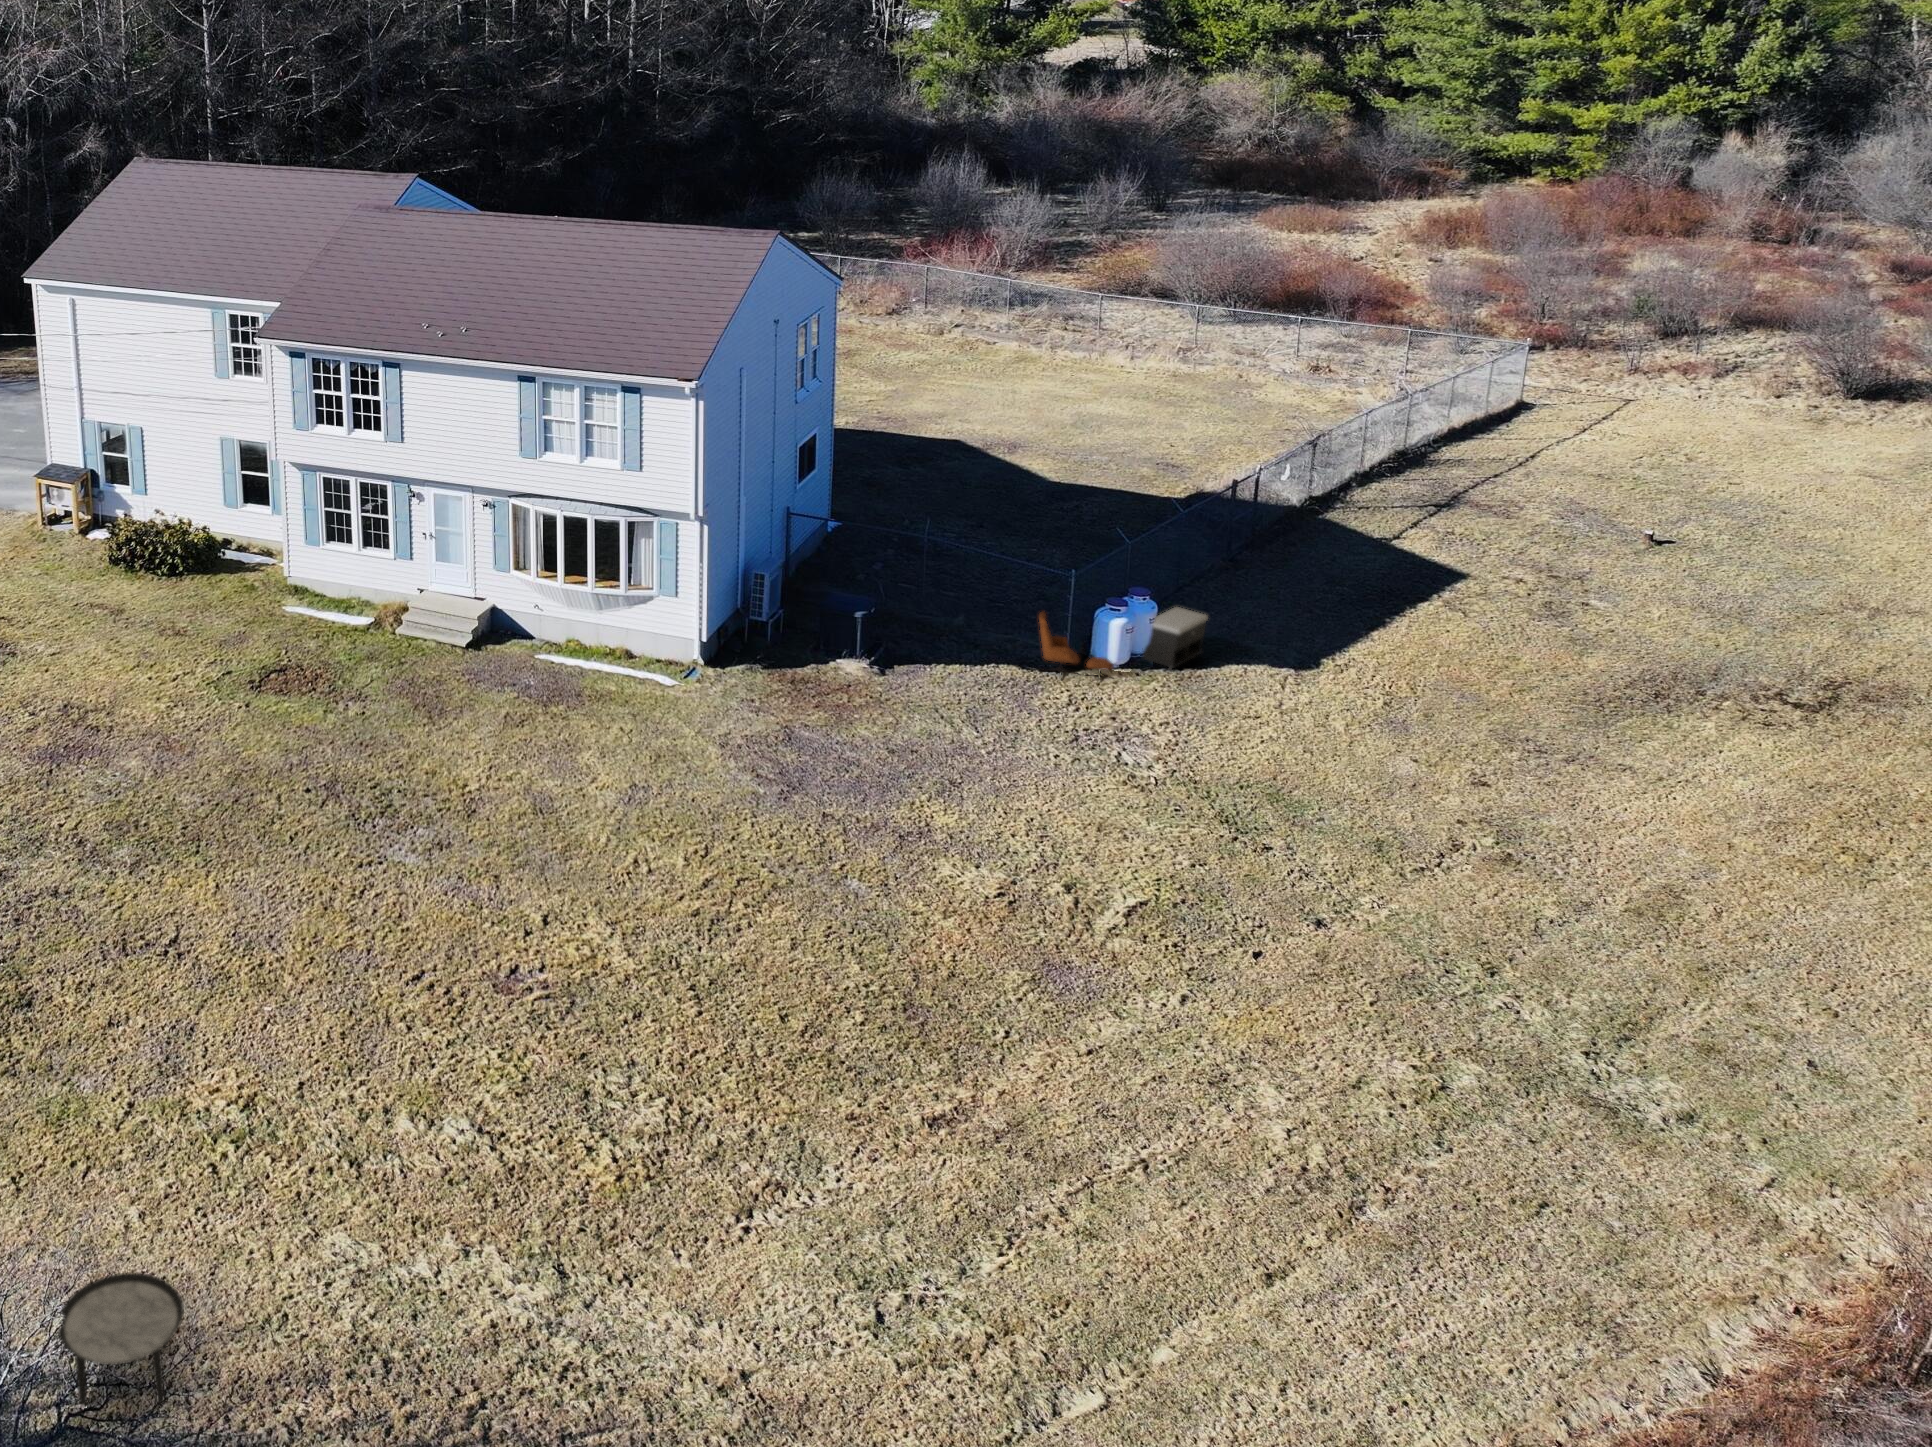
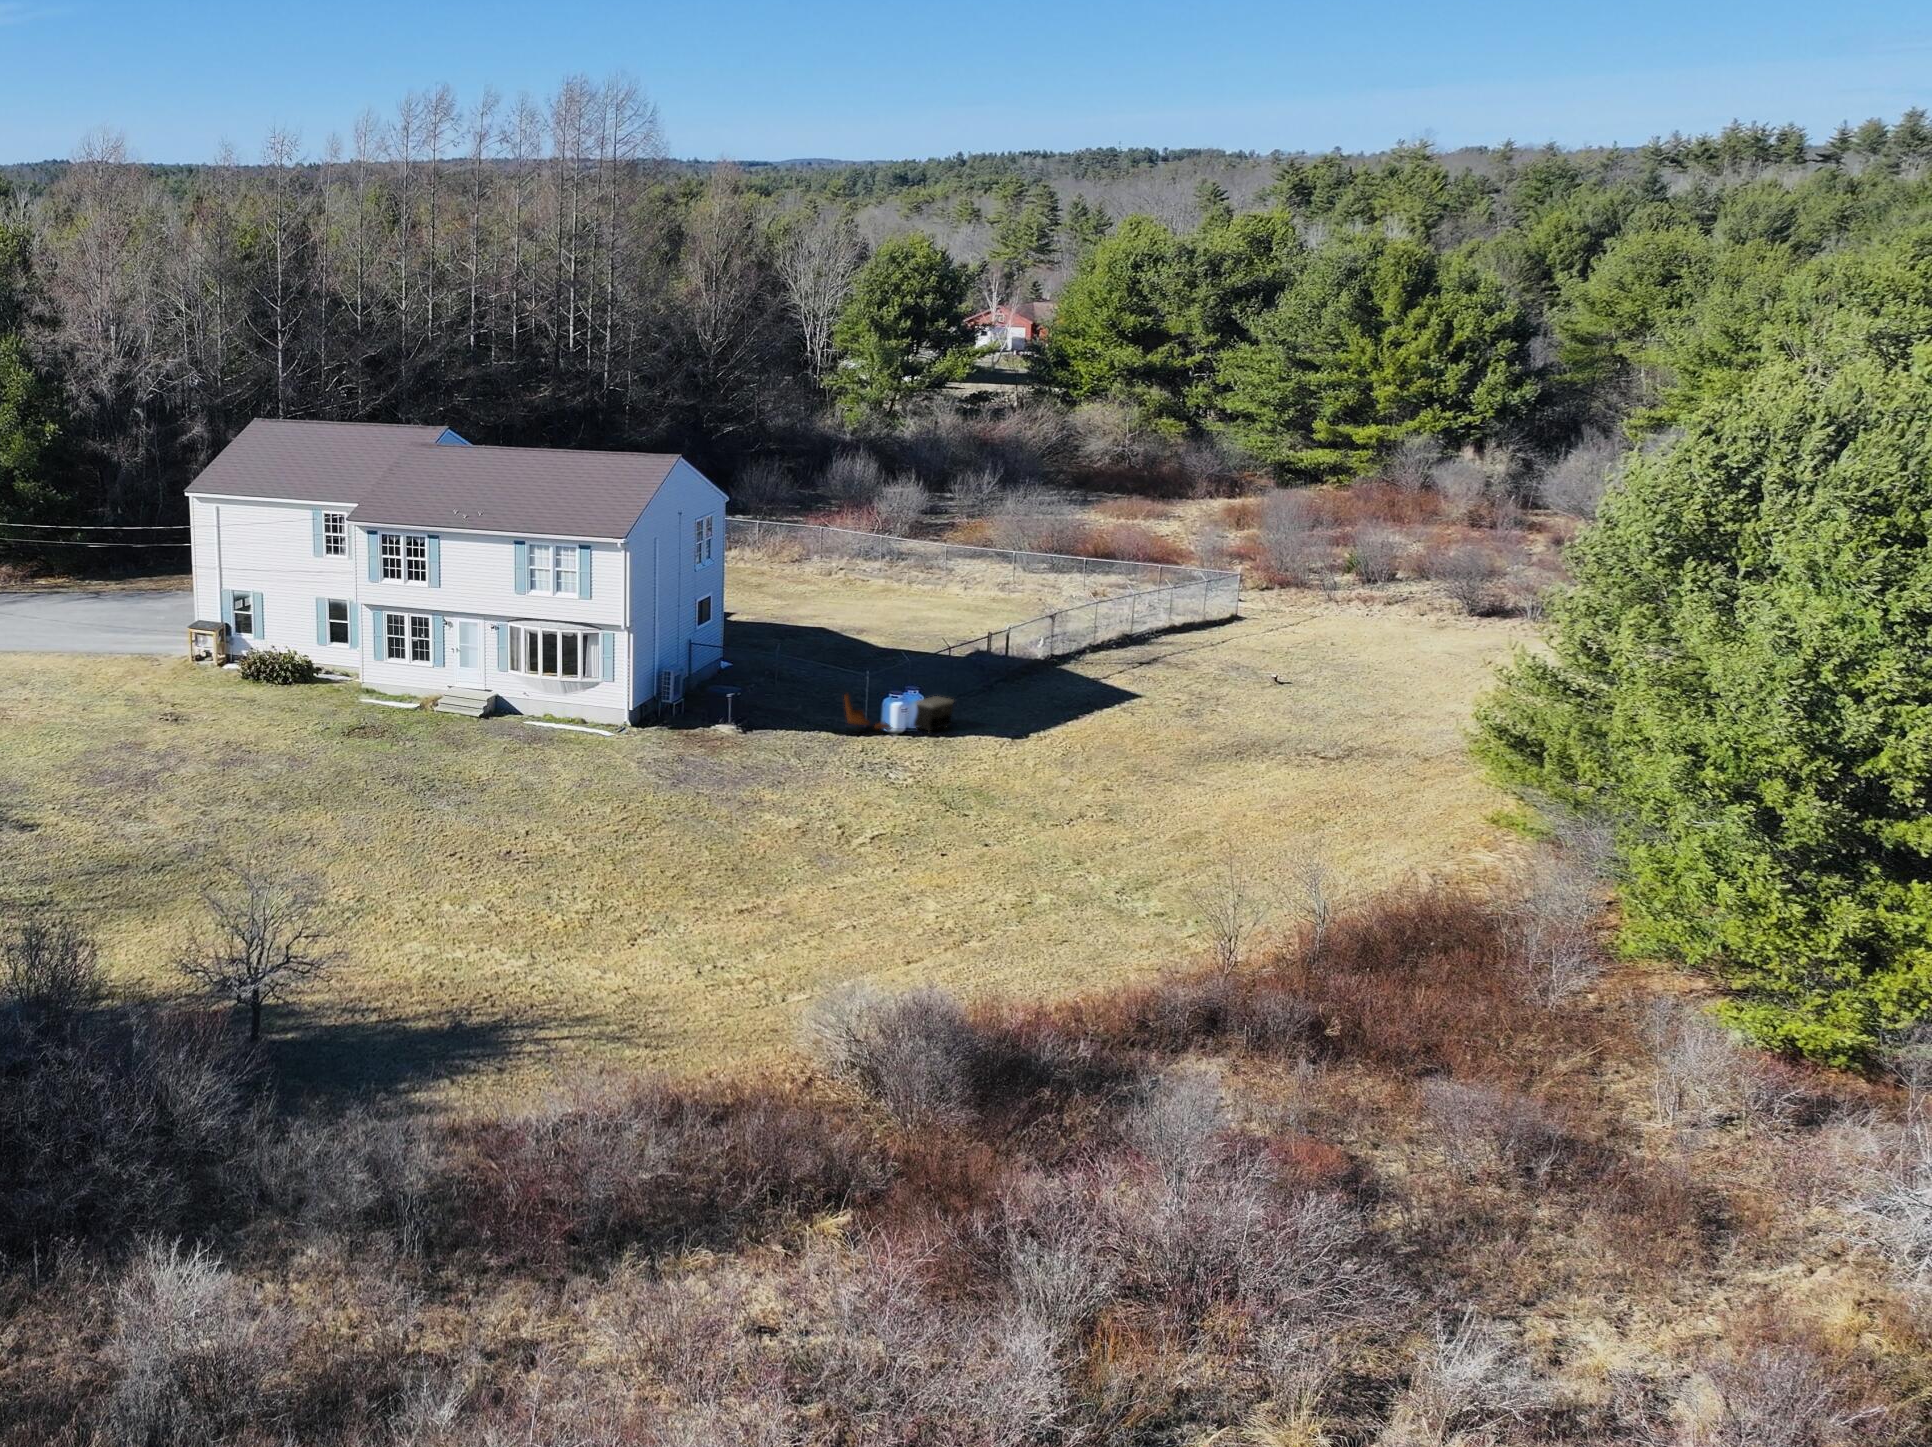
round table: present [58,1272,184,1405] -> none [280,900,342,952]

